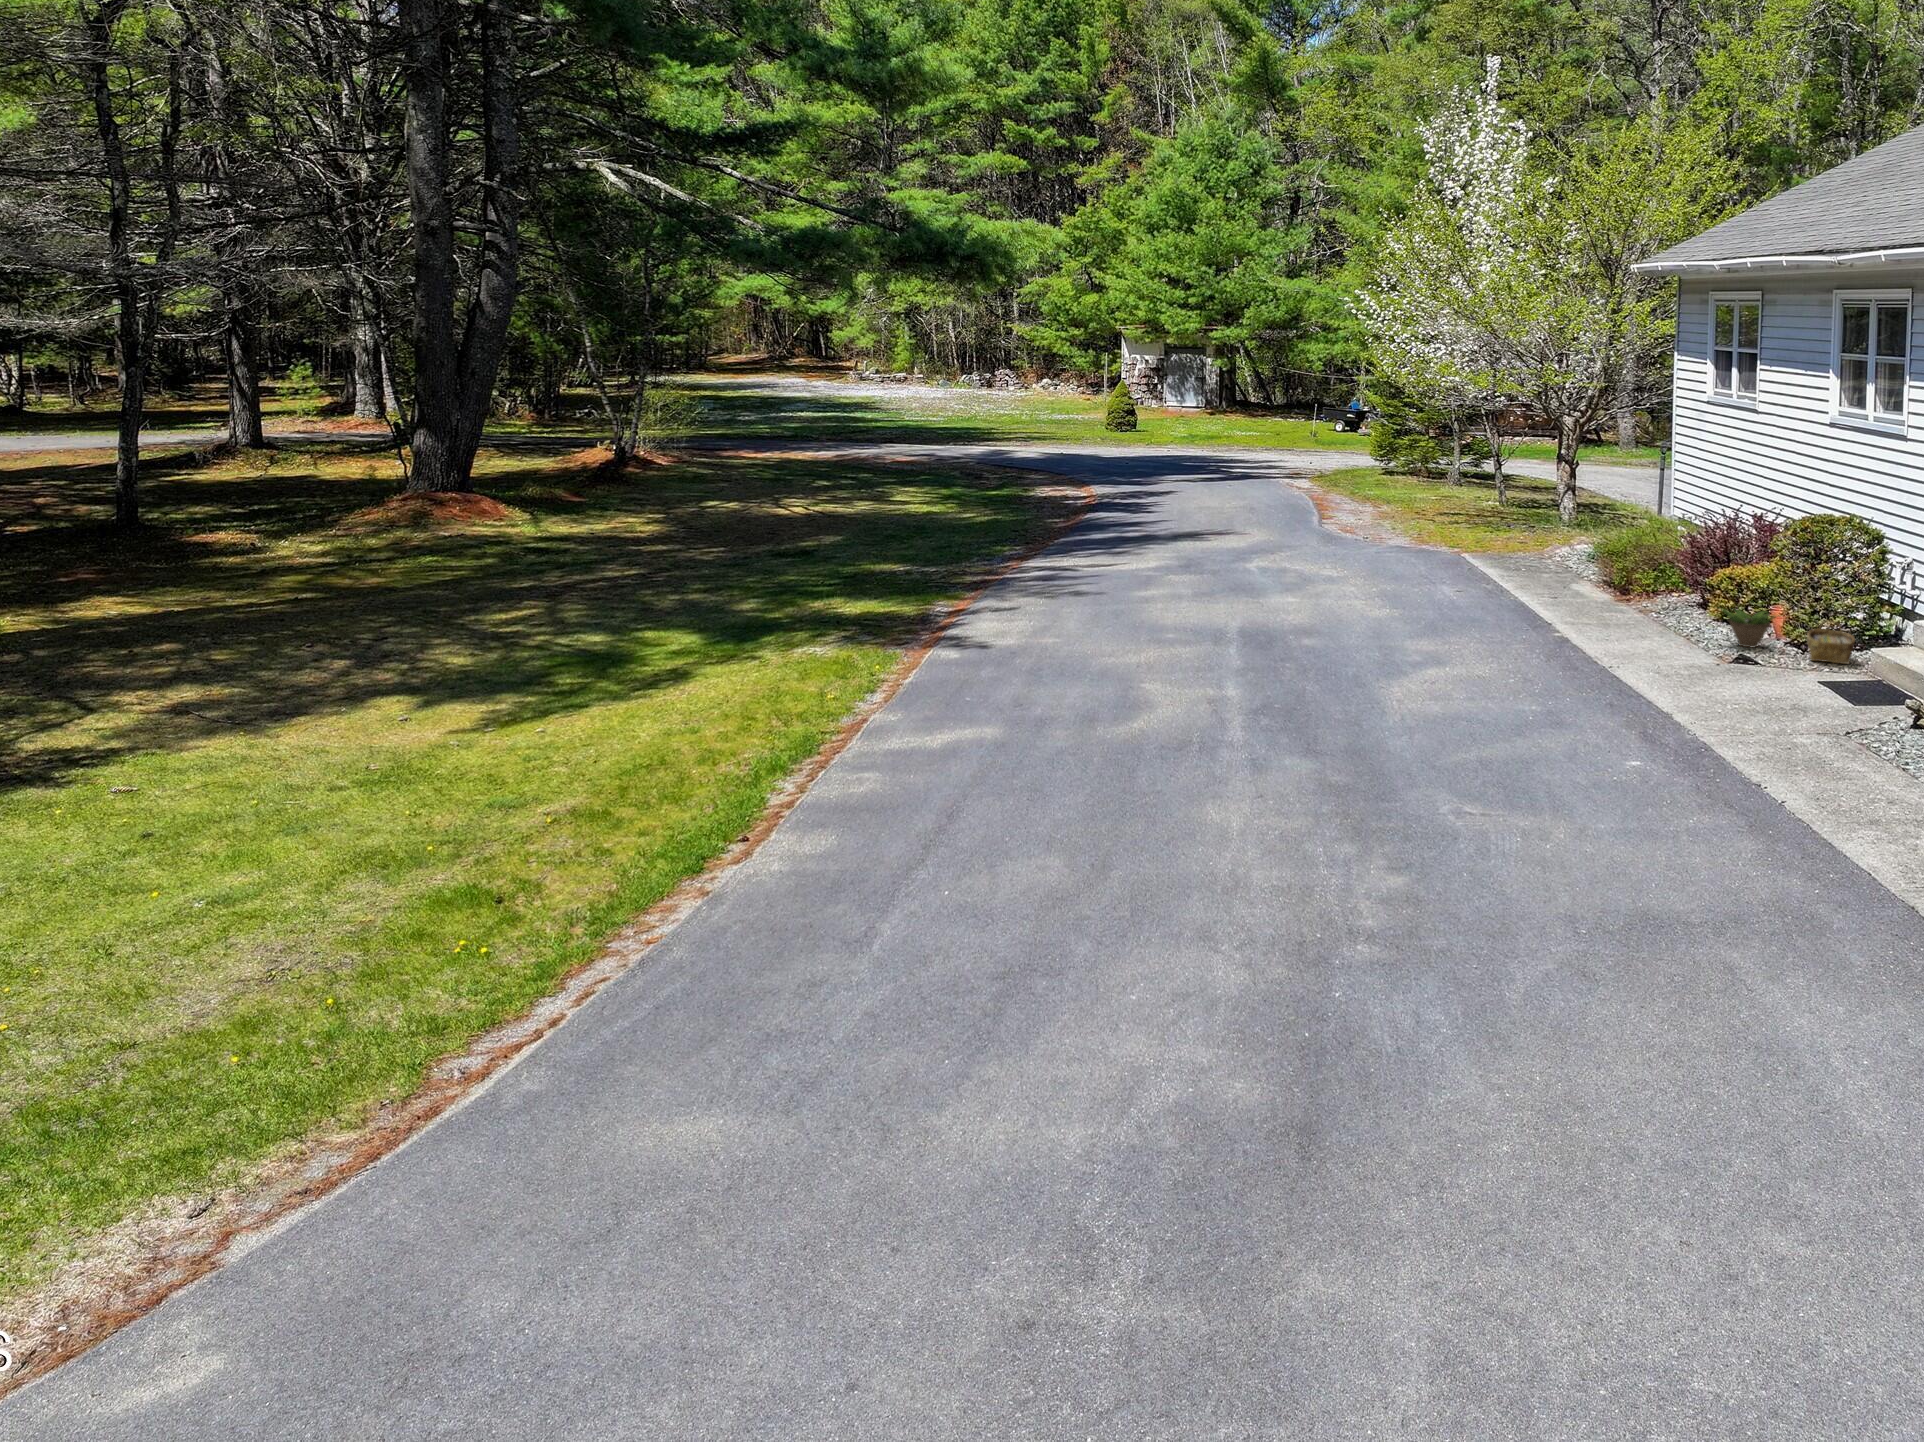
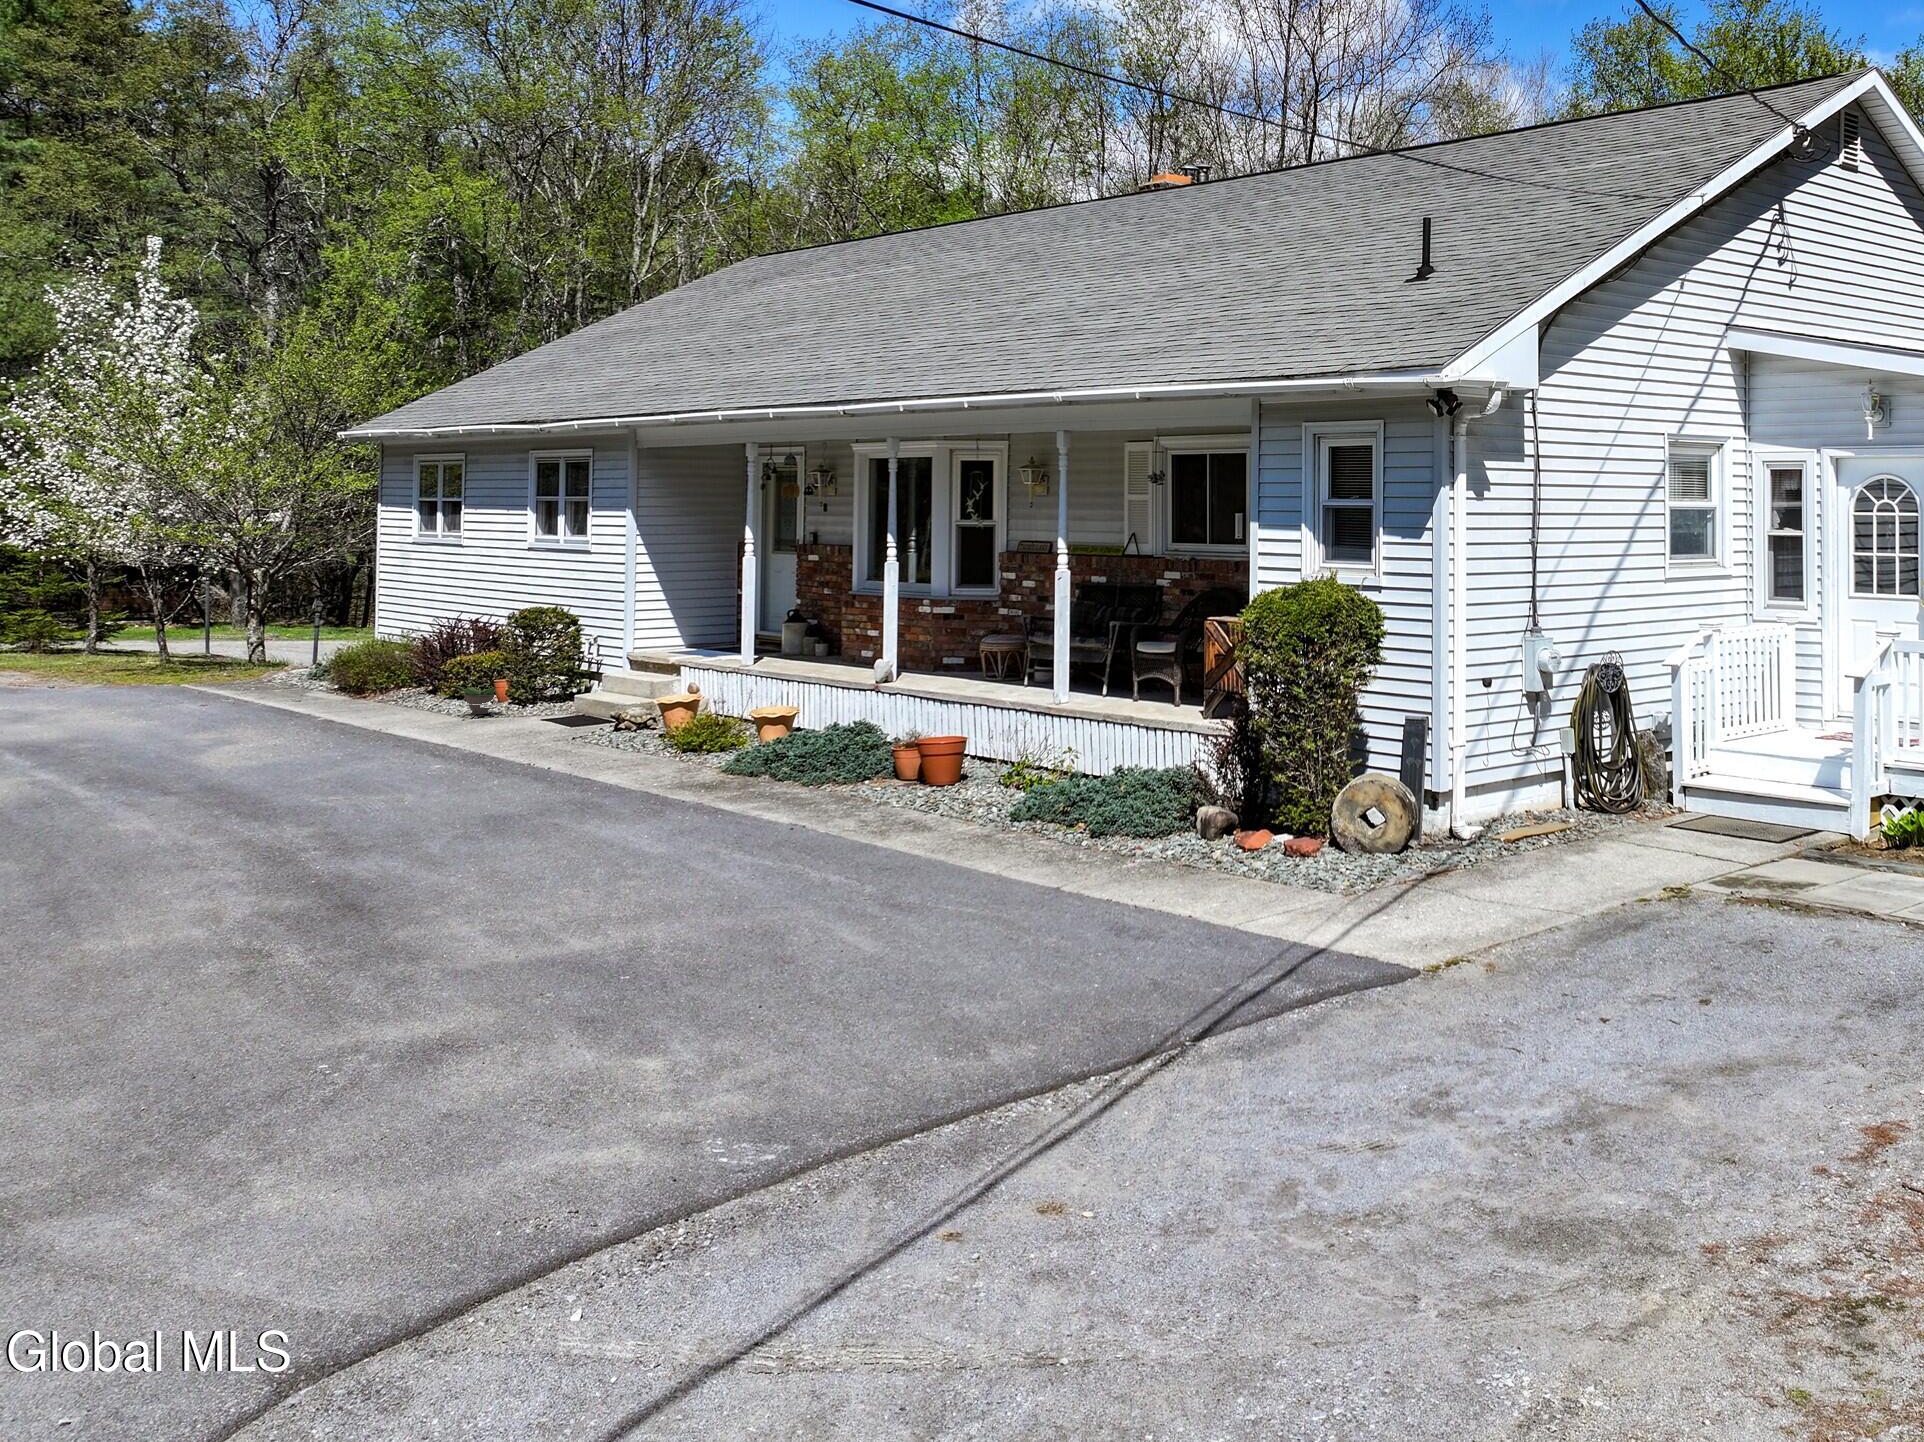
woven basket: present [1807,621,1855,664] -> none [528,686,563,715]

